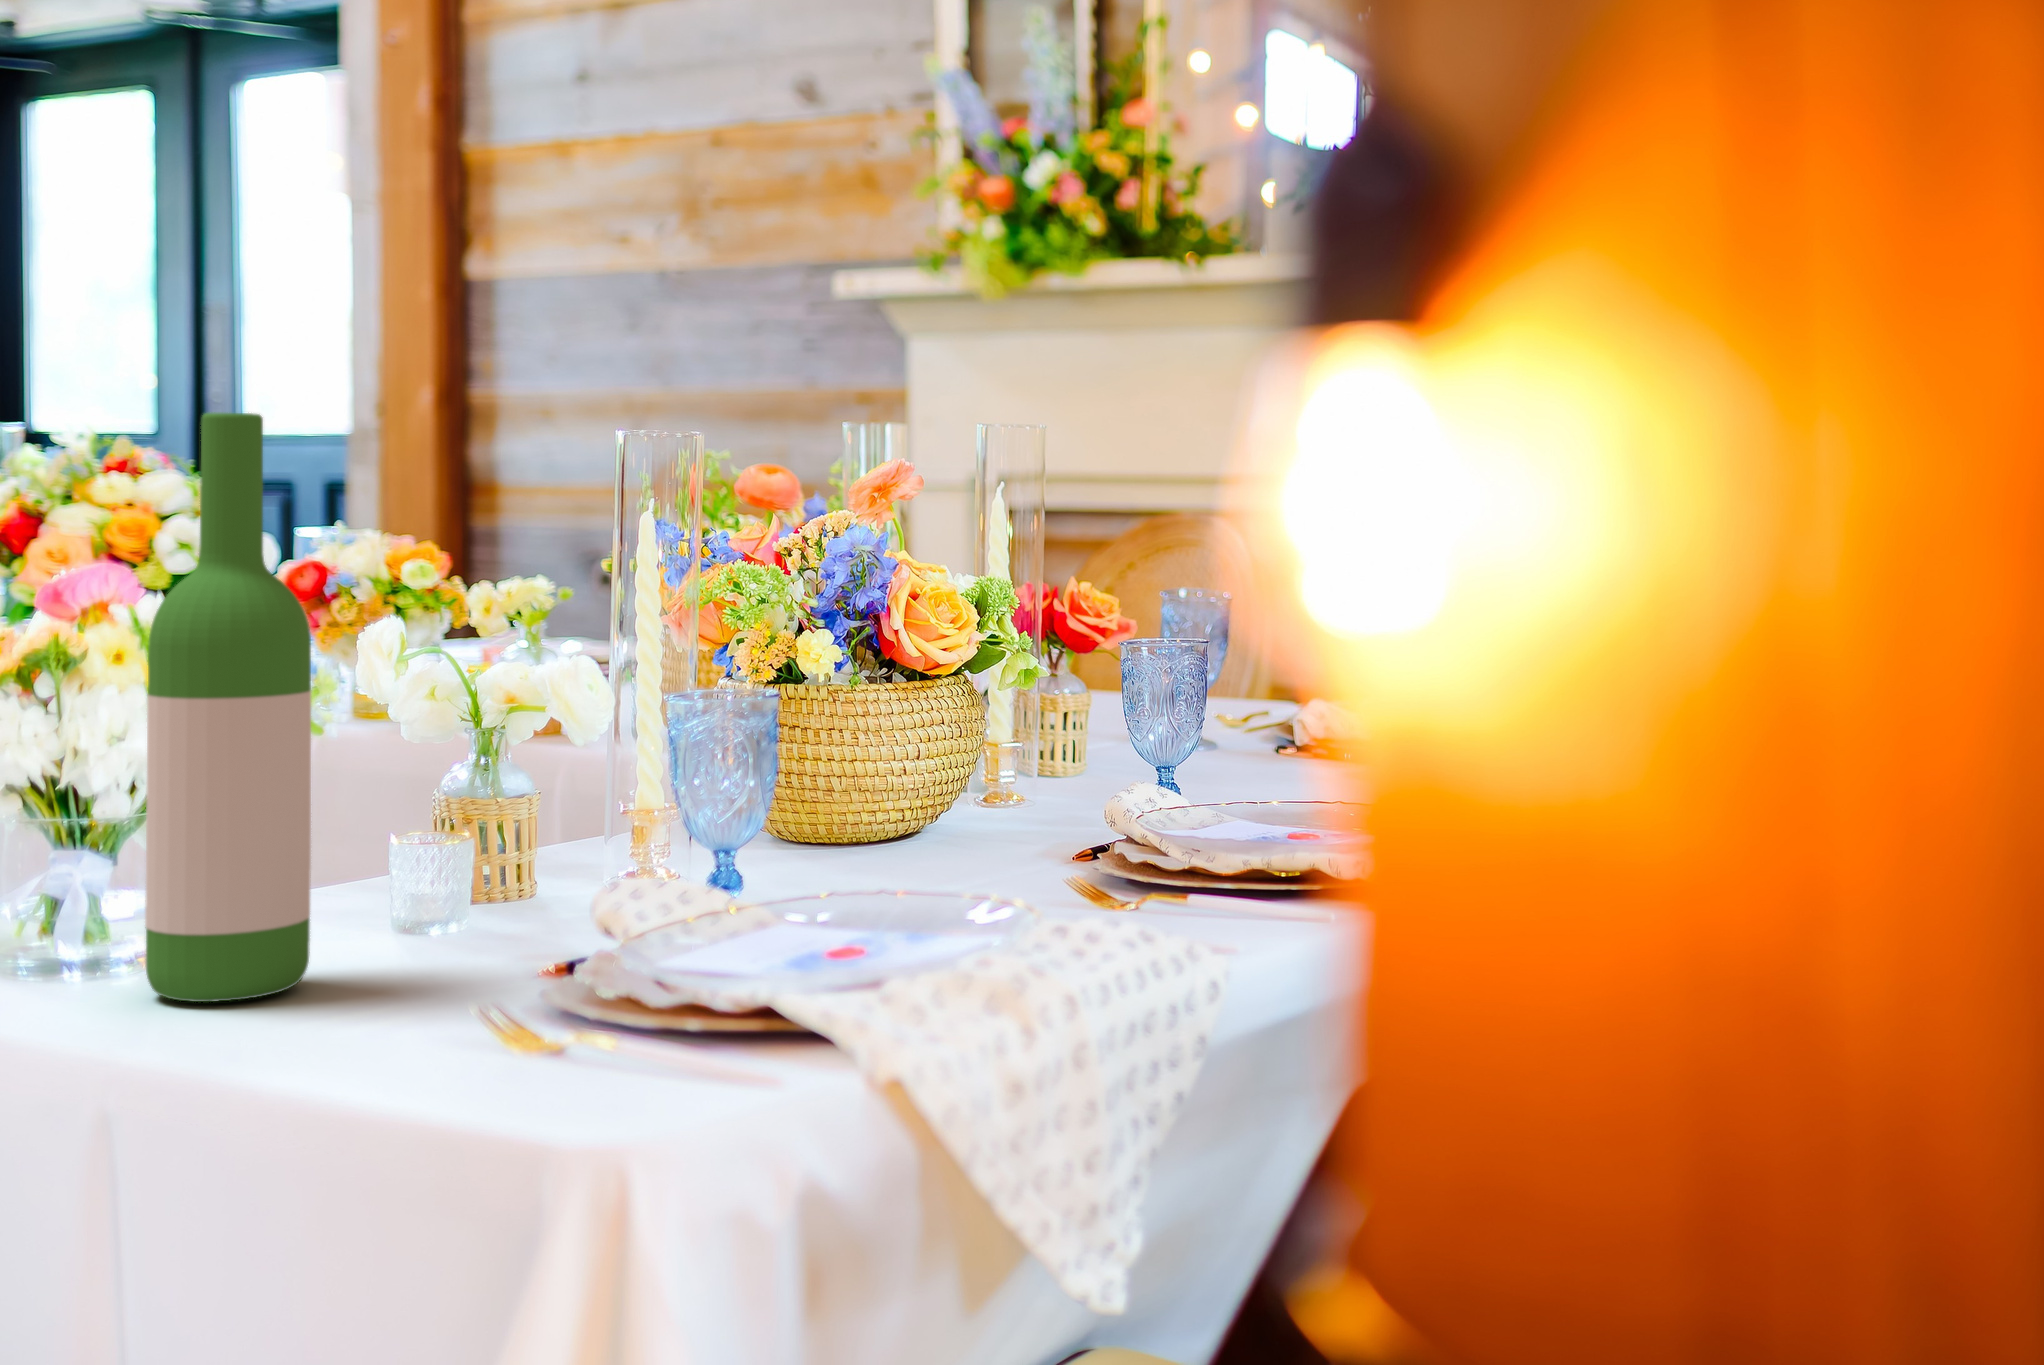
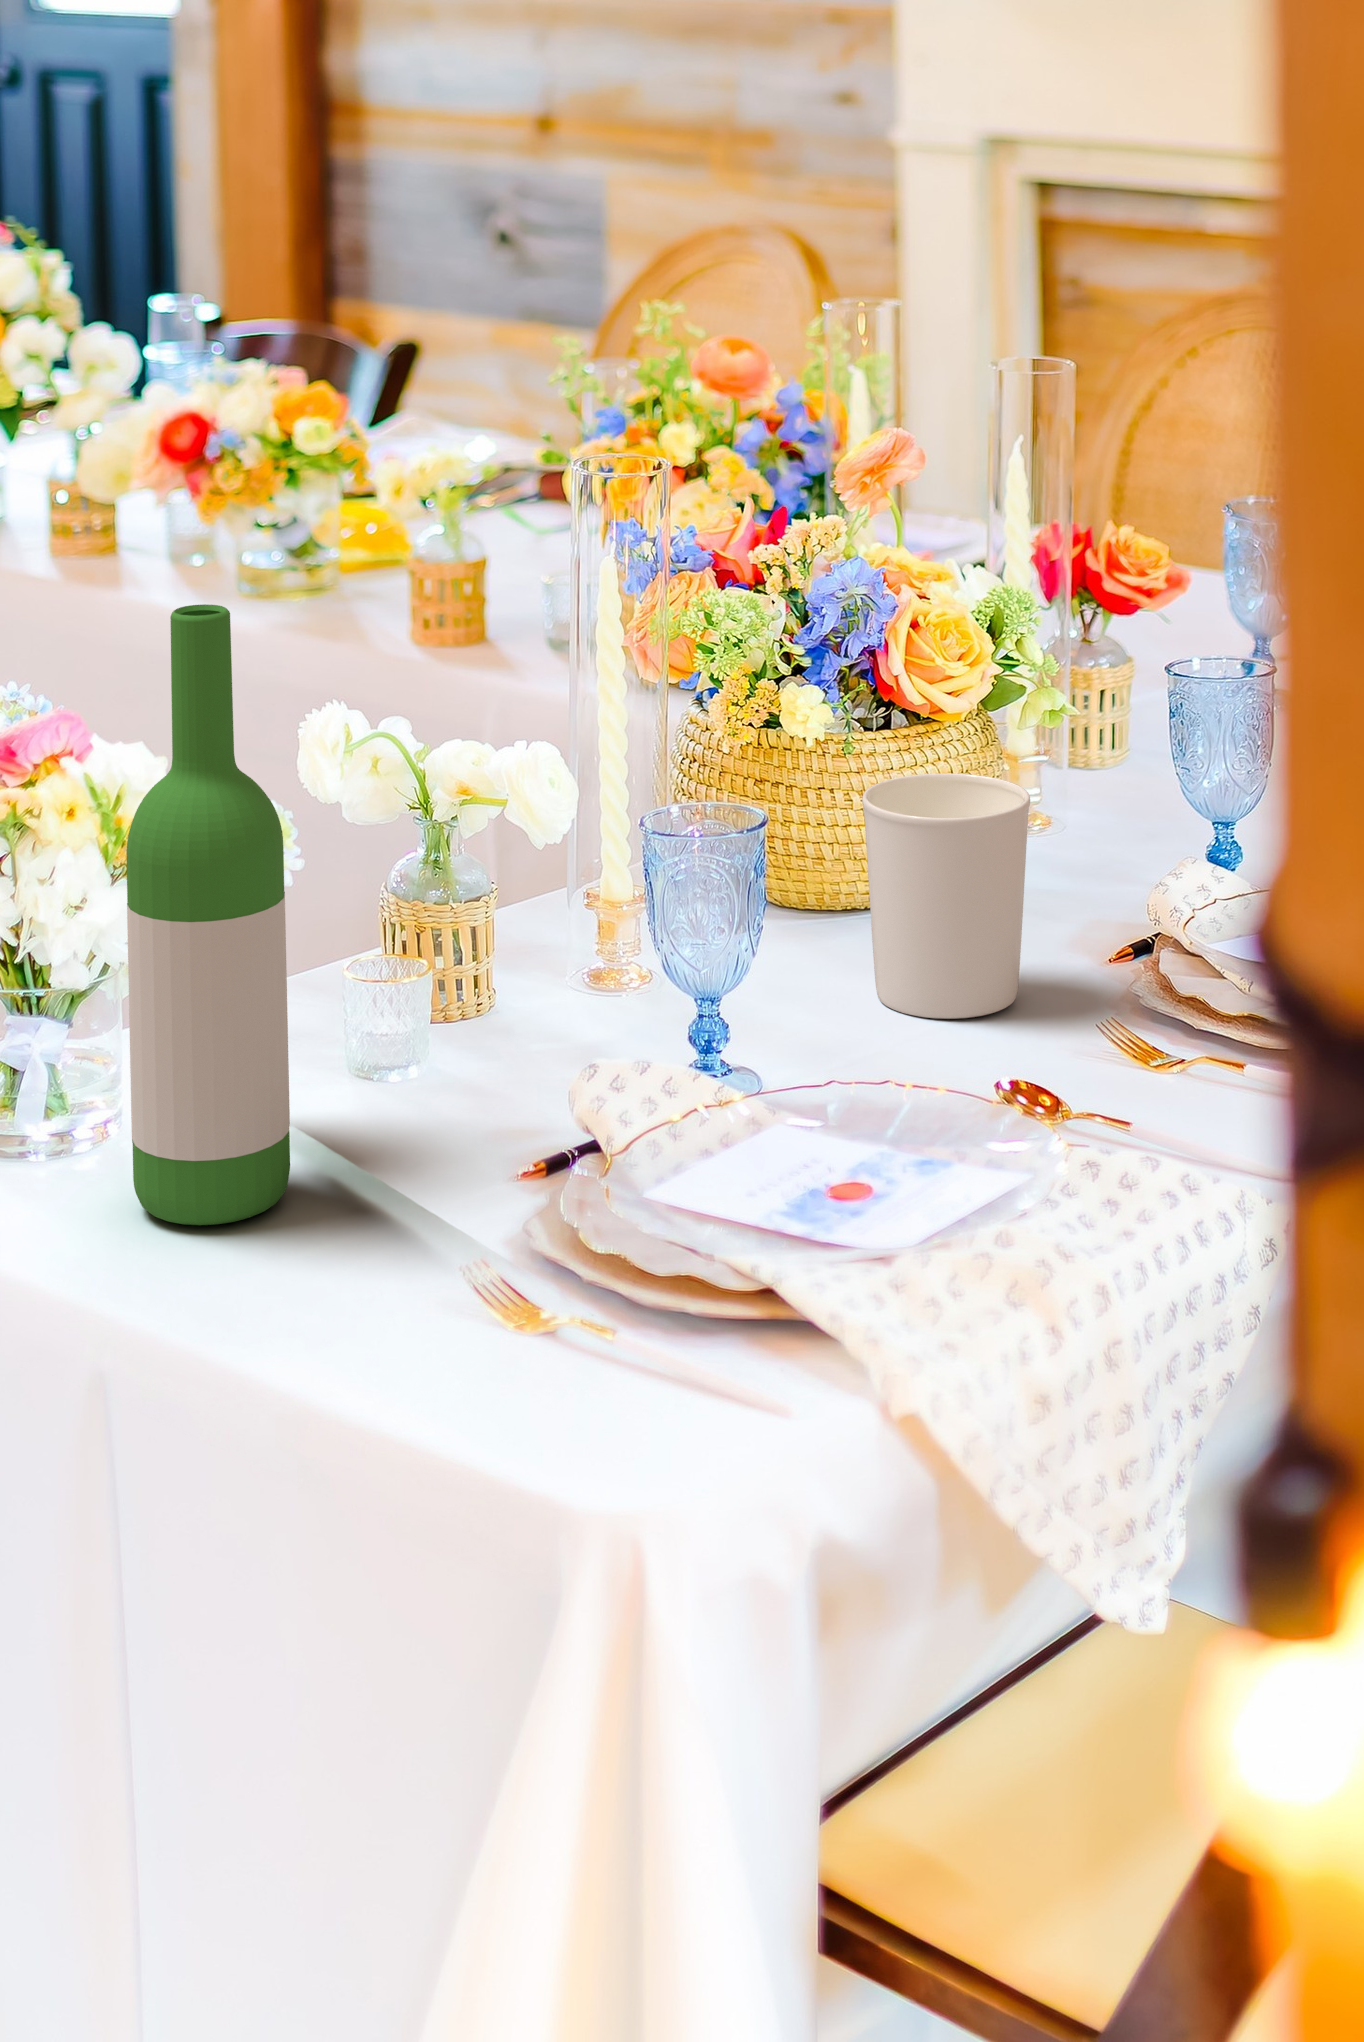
candle holder: none [869,693,1014,885] -> present [862,773,1030,1019]

